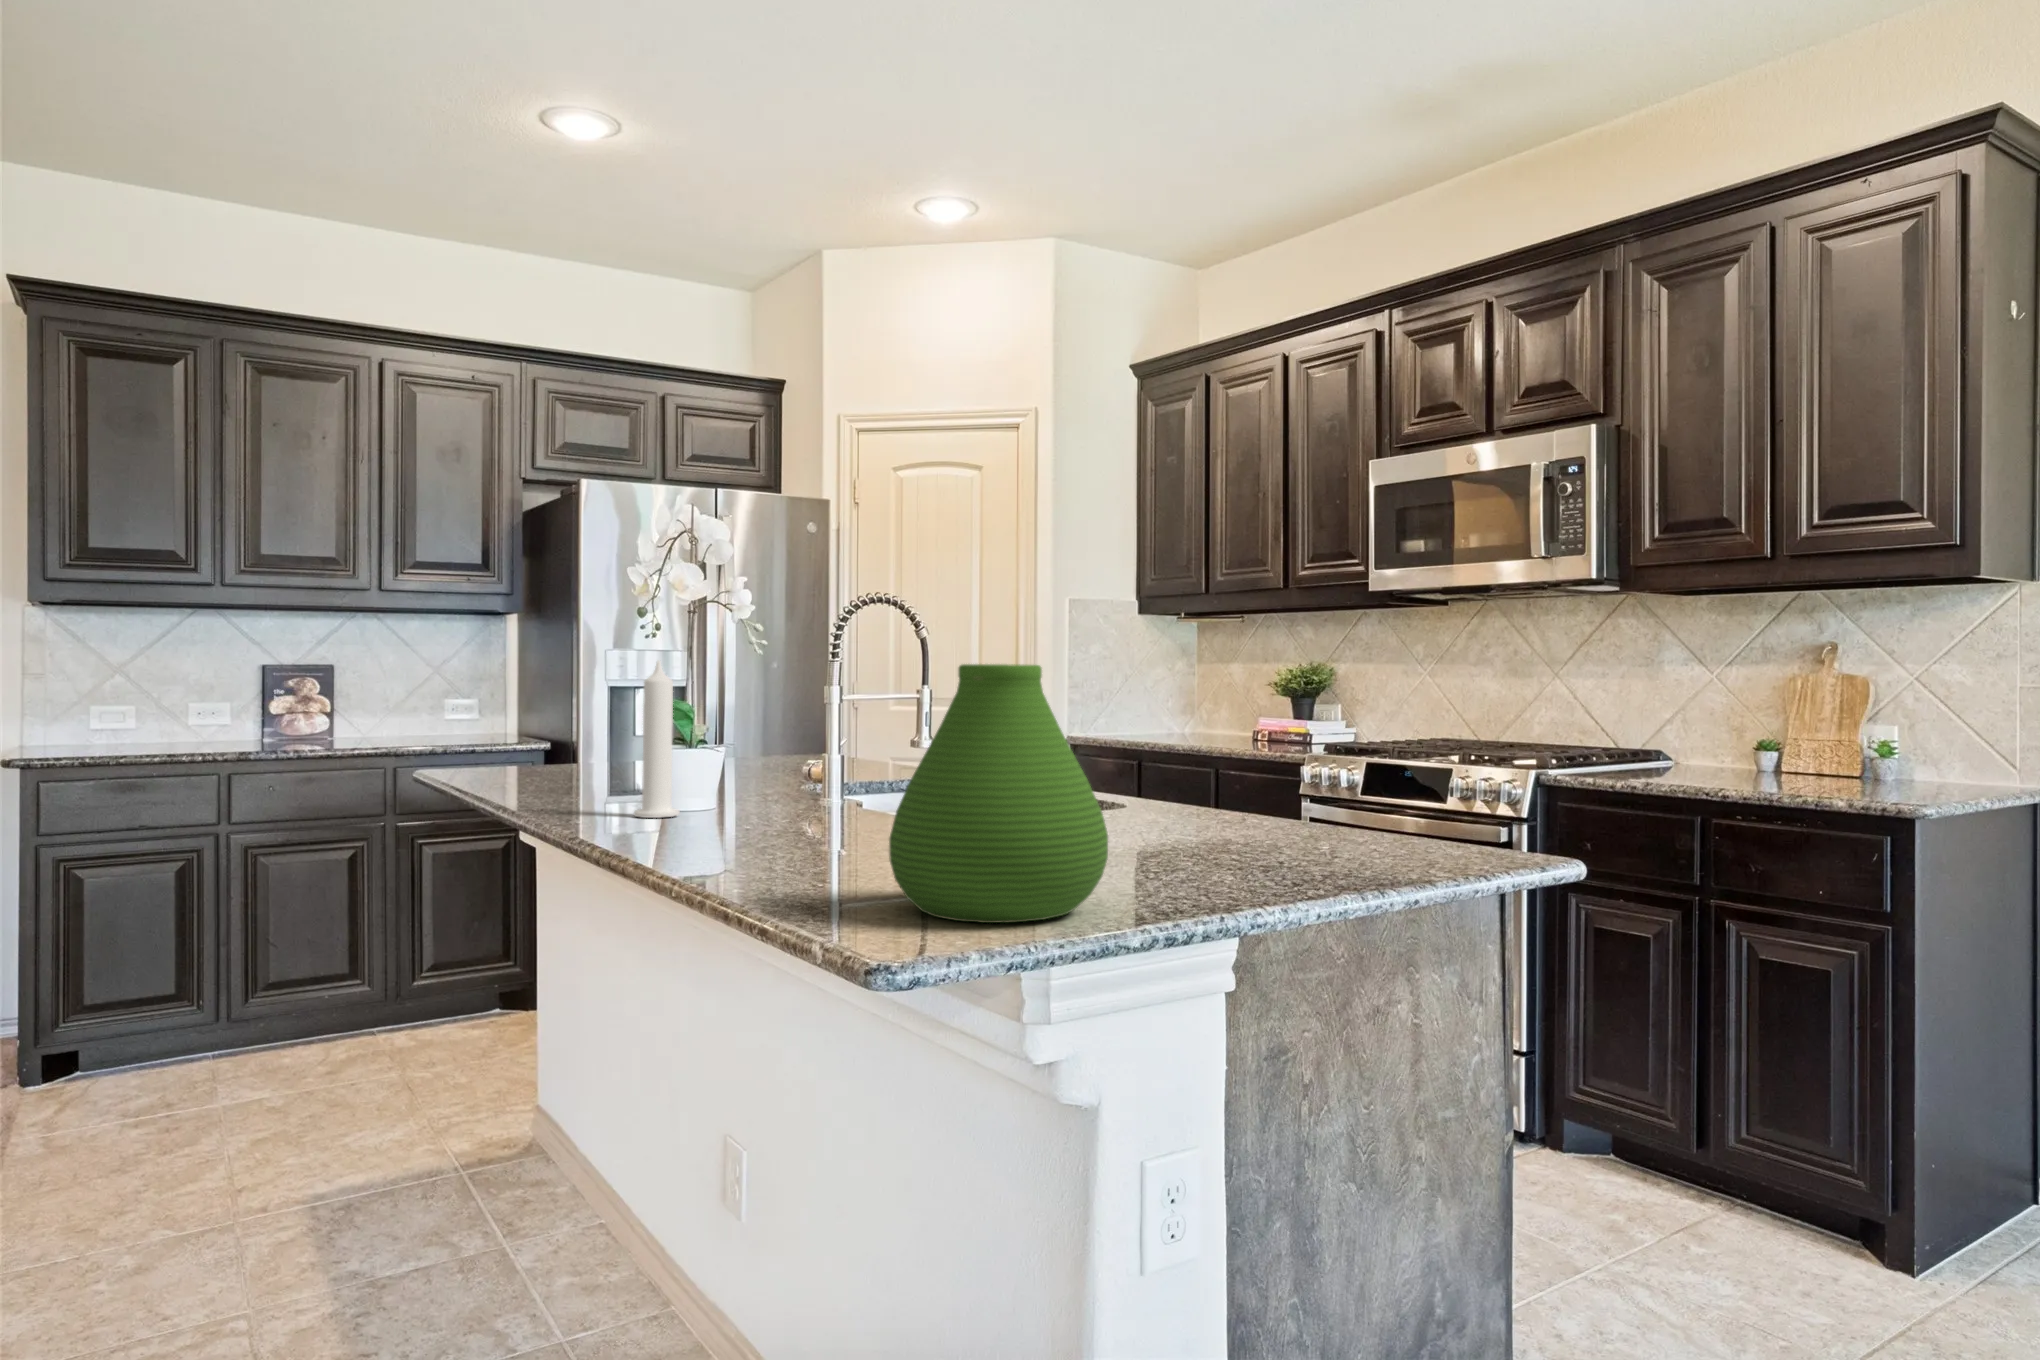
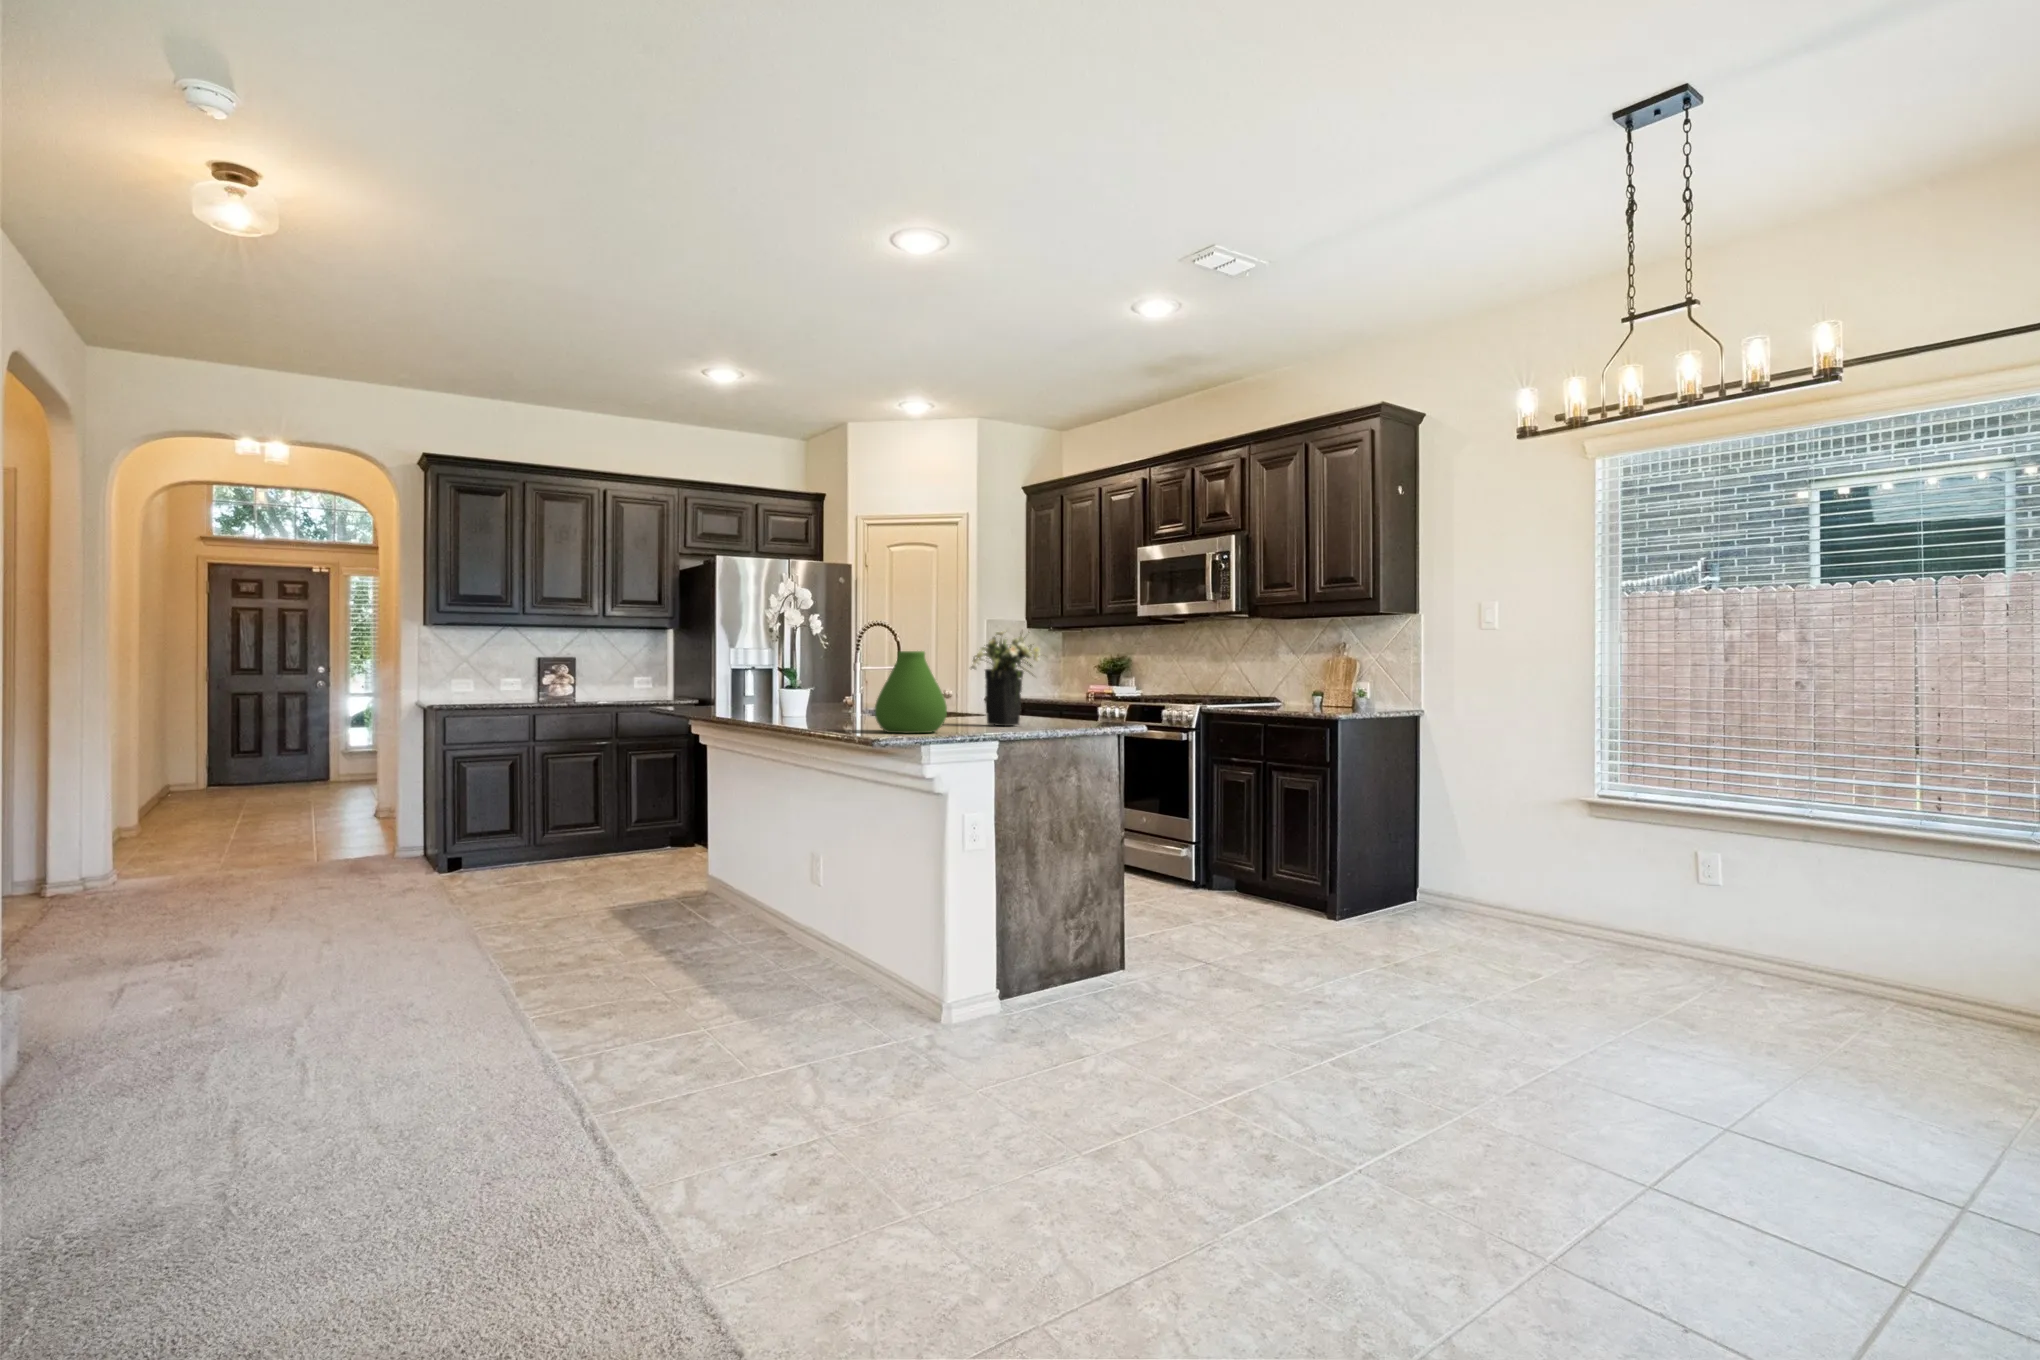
flower arrangement: none [1124,605,1331,857] -> present [971,631,1040,726]
candle: present [634,661,680,818] -> none [772,652,791,717]

